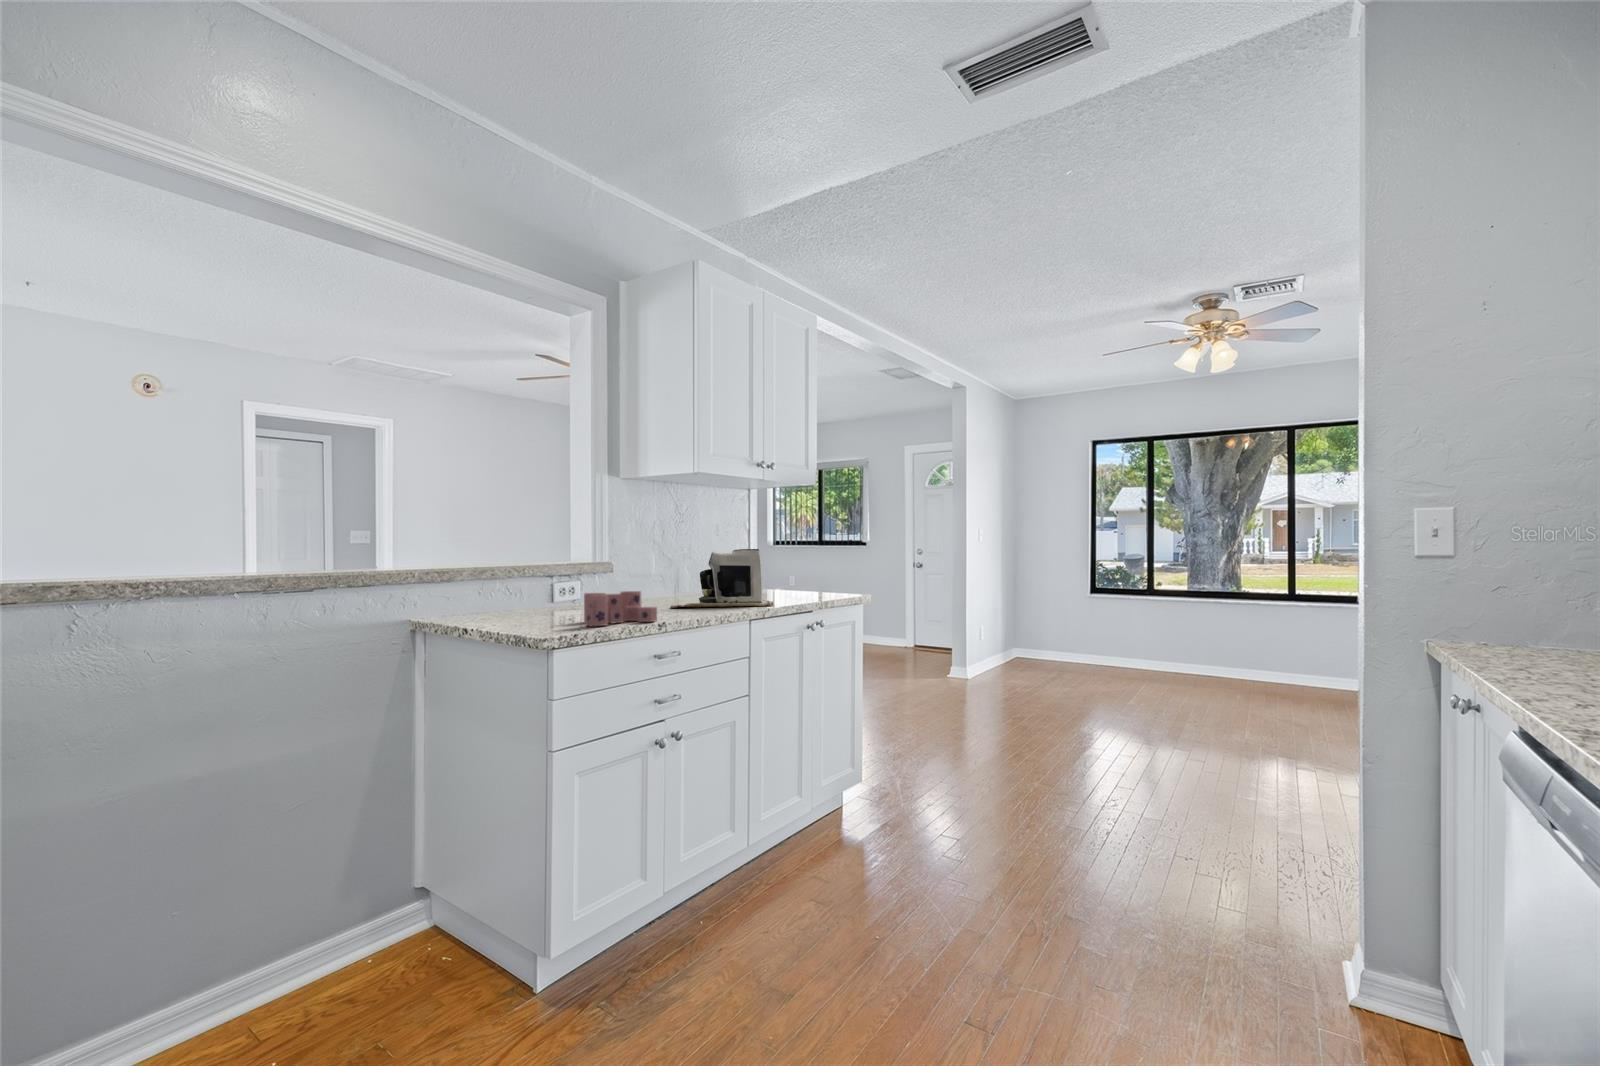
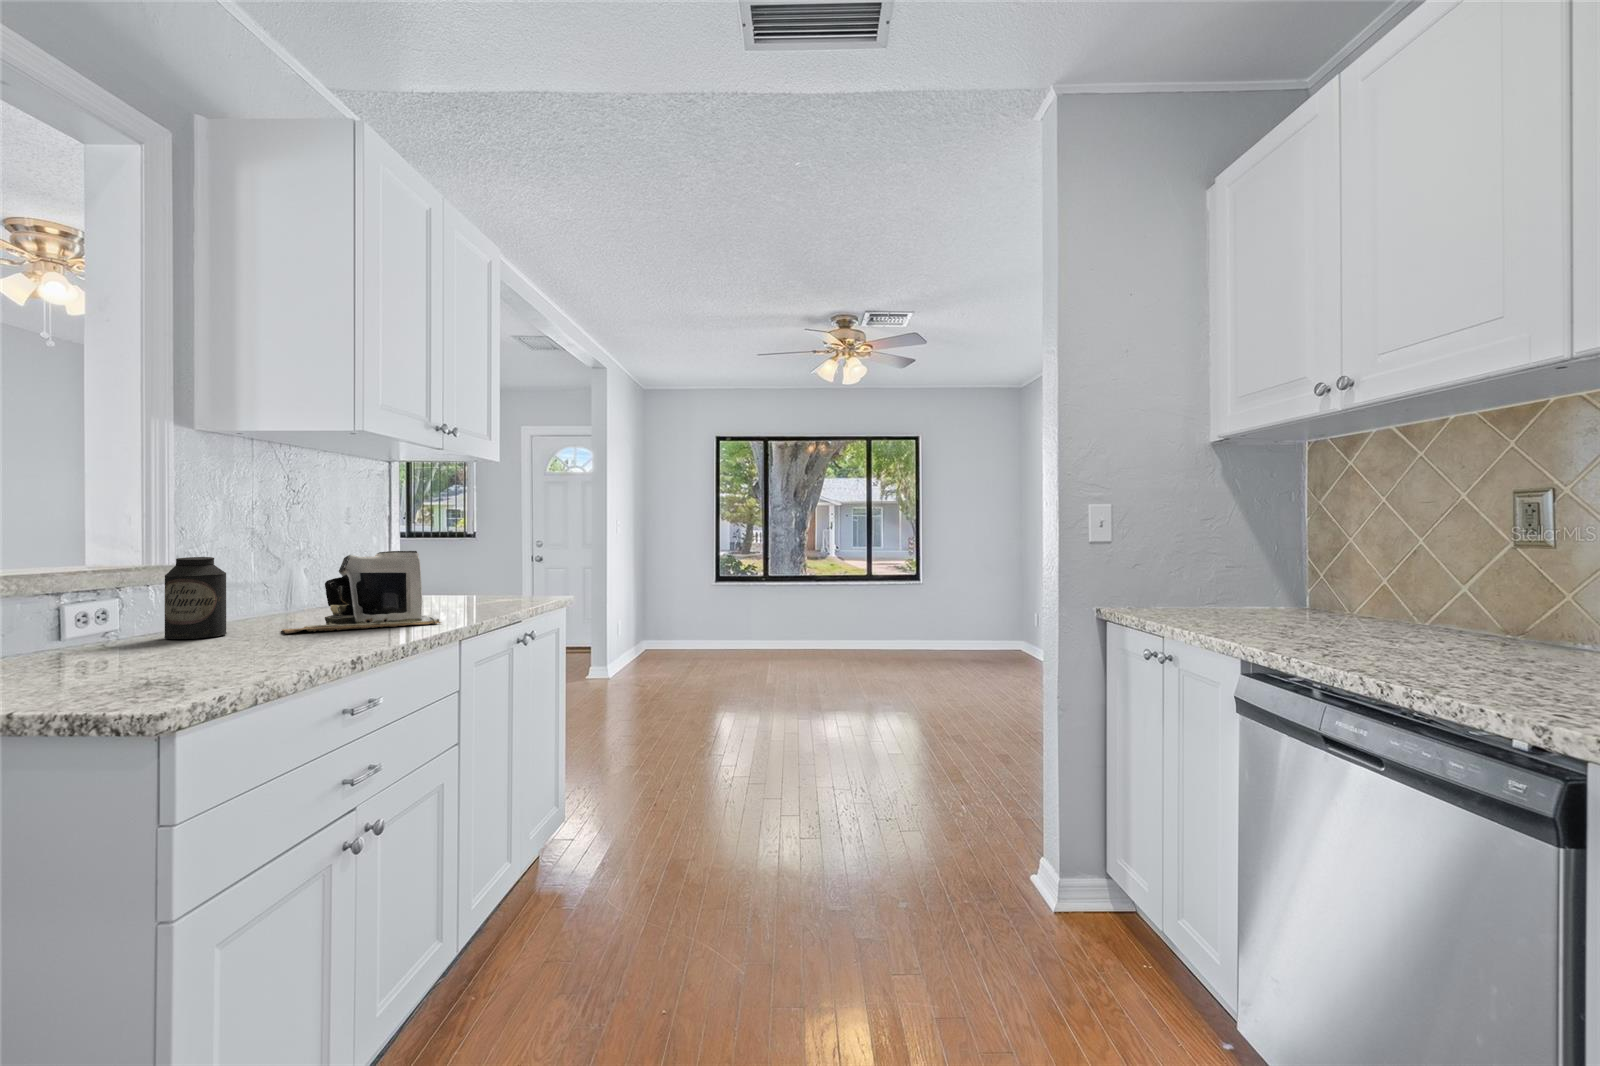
canister: none [605,554,639,609] -> present [164,557,227,639]
candle: present [584,591,657,626] -> none [152,616,287,678]

